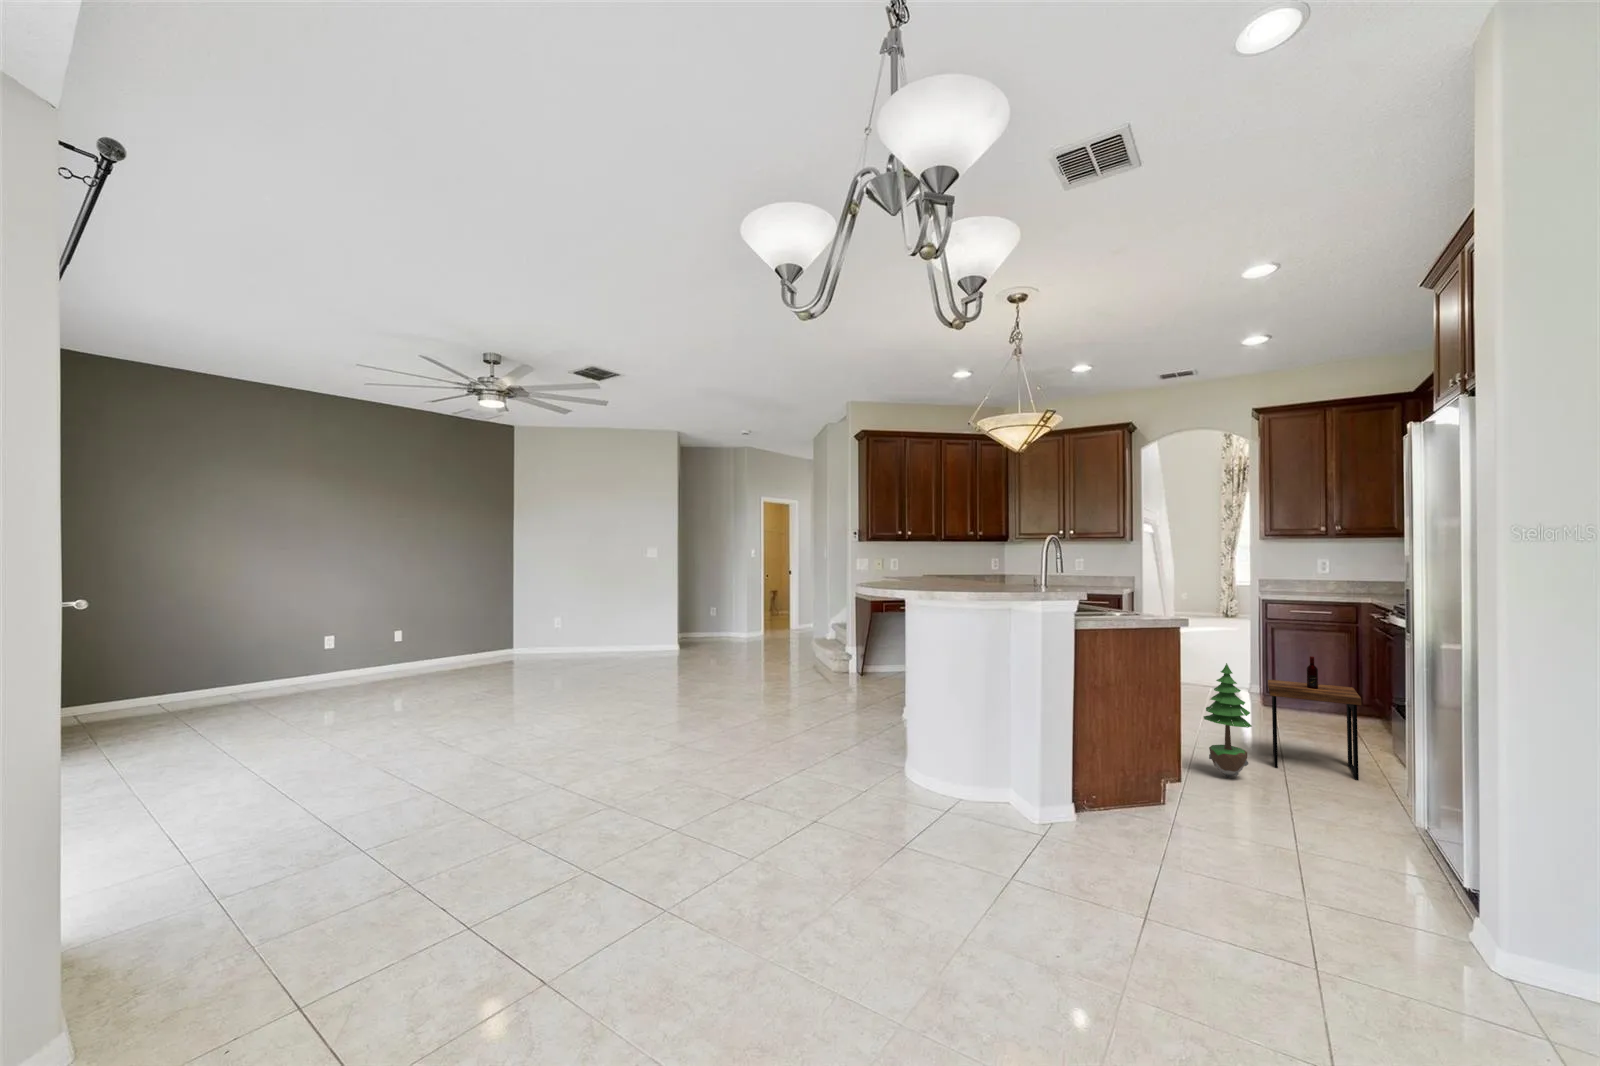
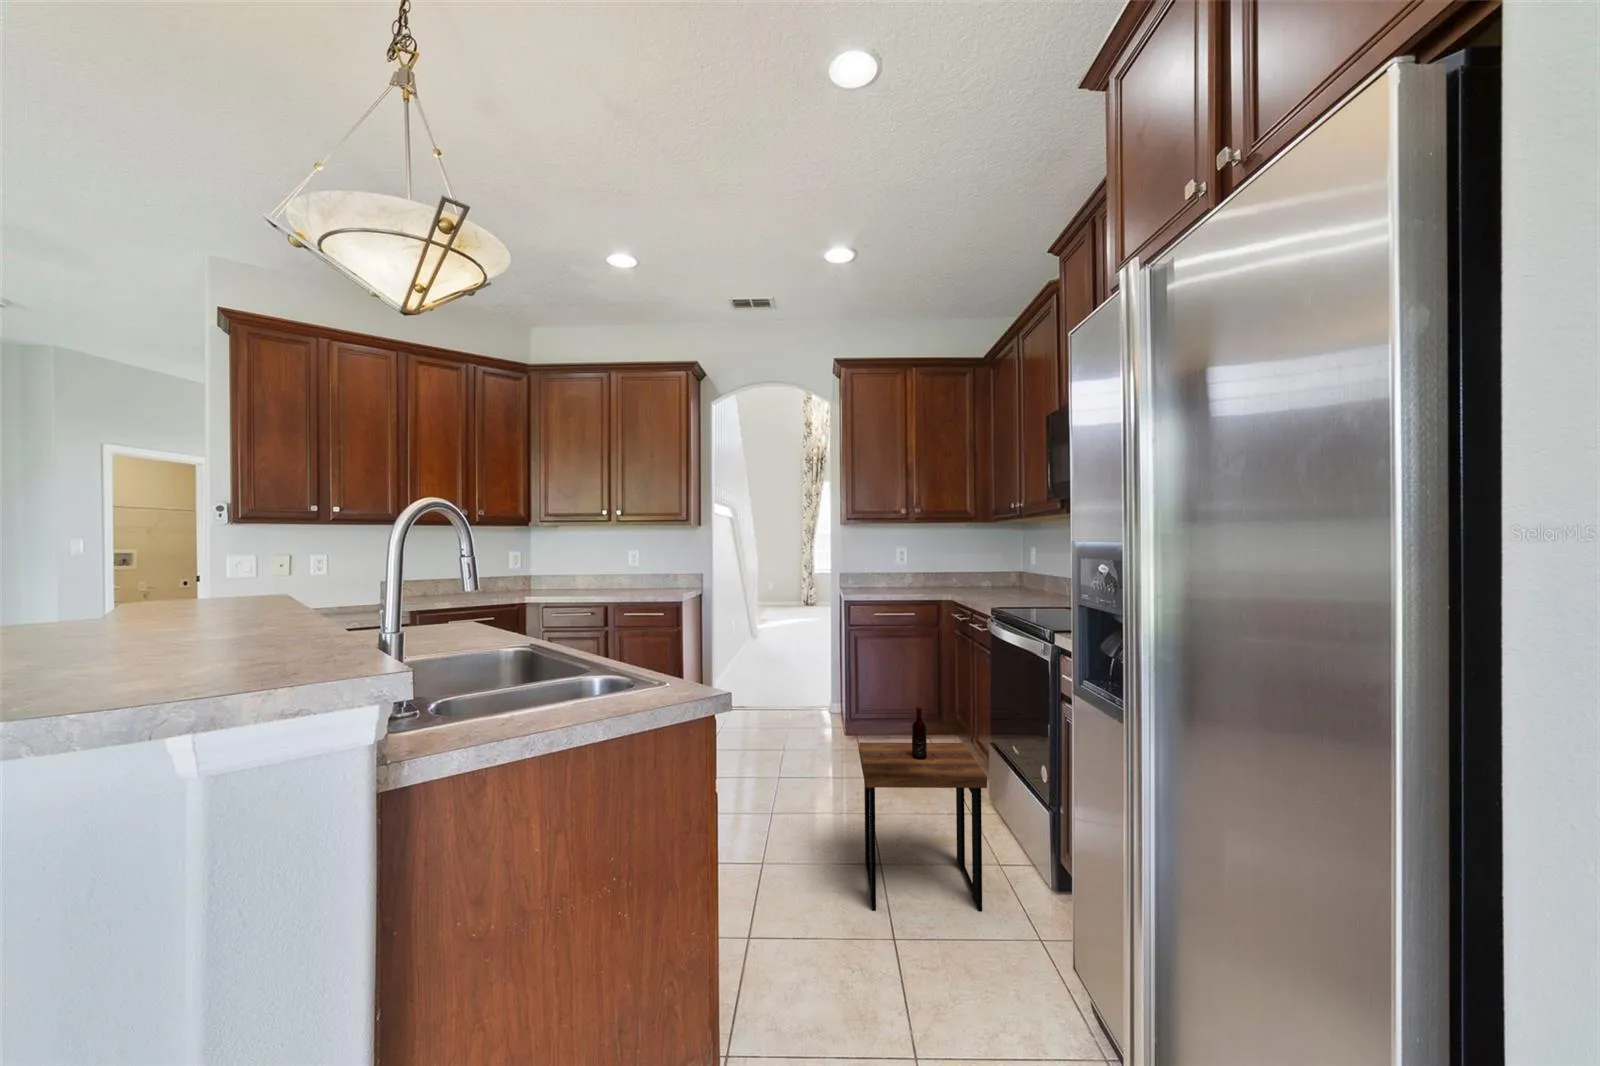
potted tree: present [1204,663,1252,777] -> none [765,757,844,983]

